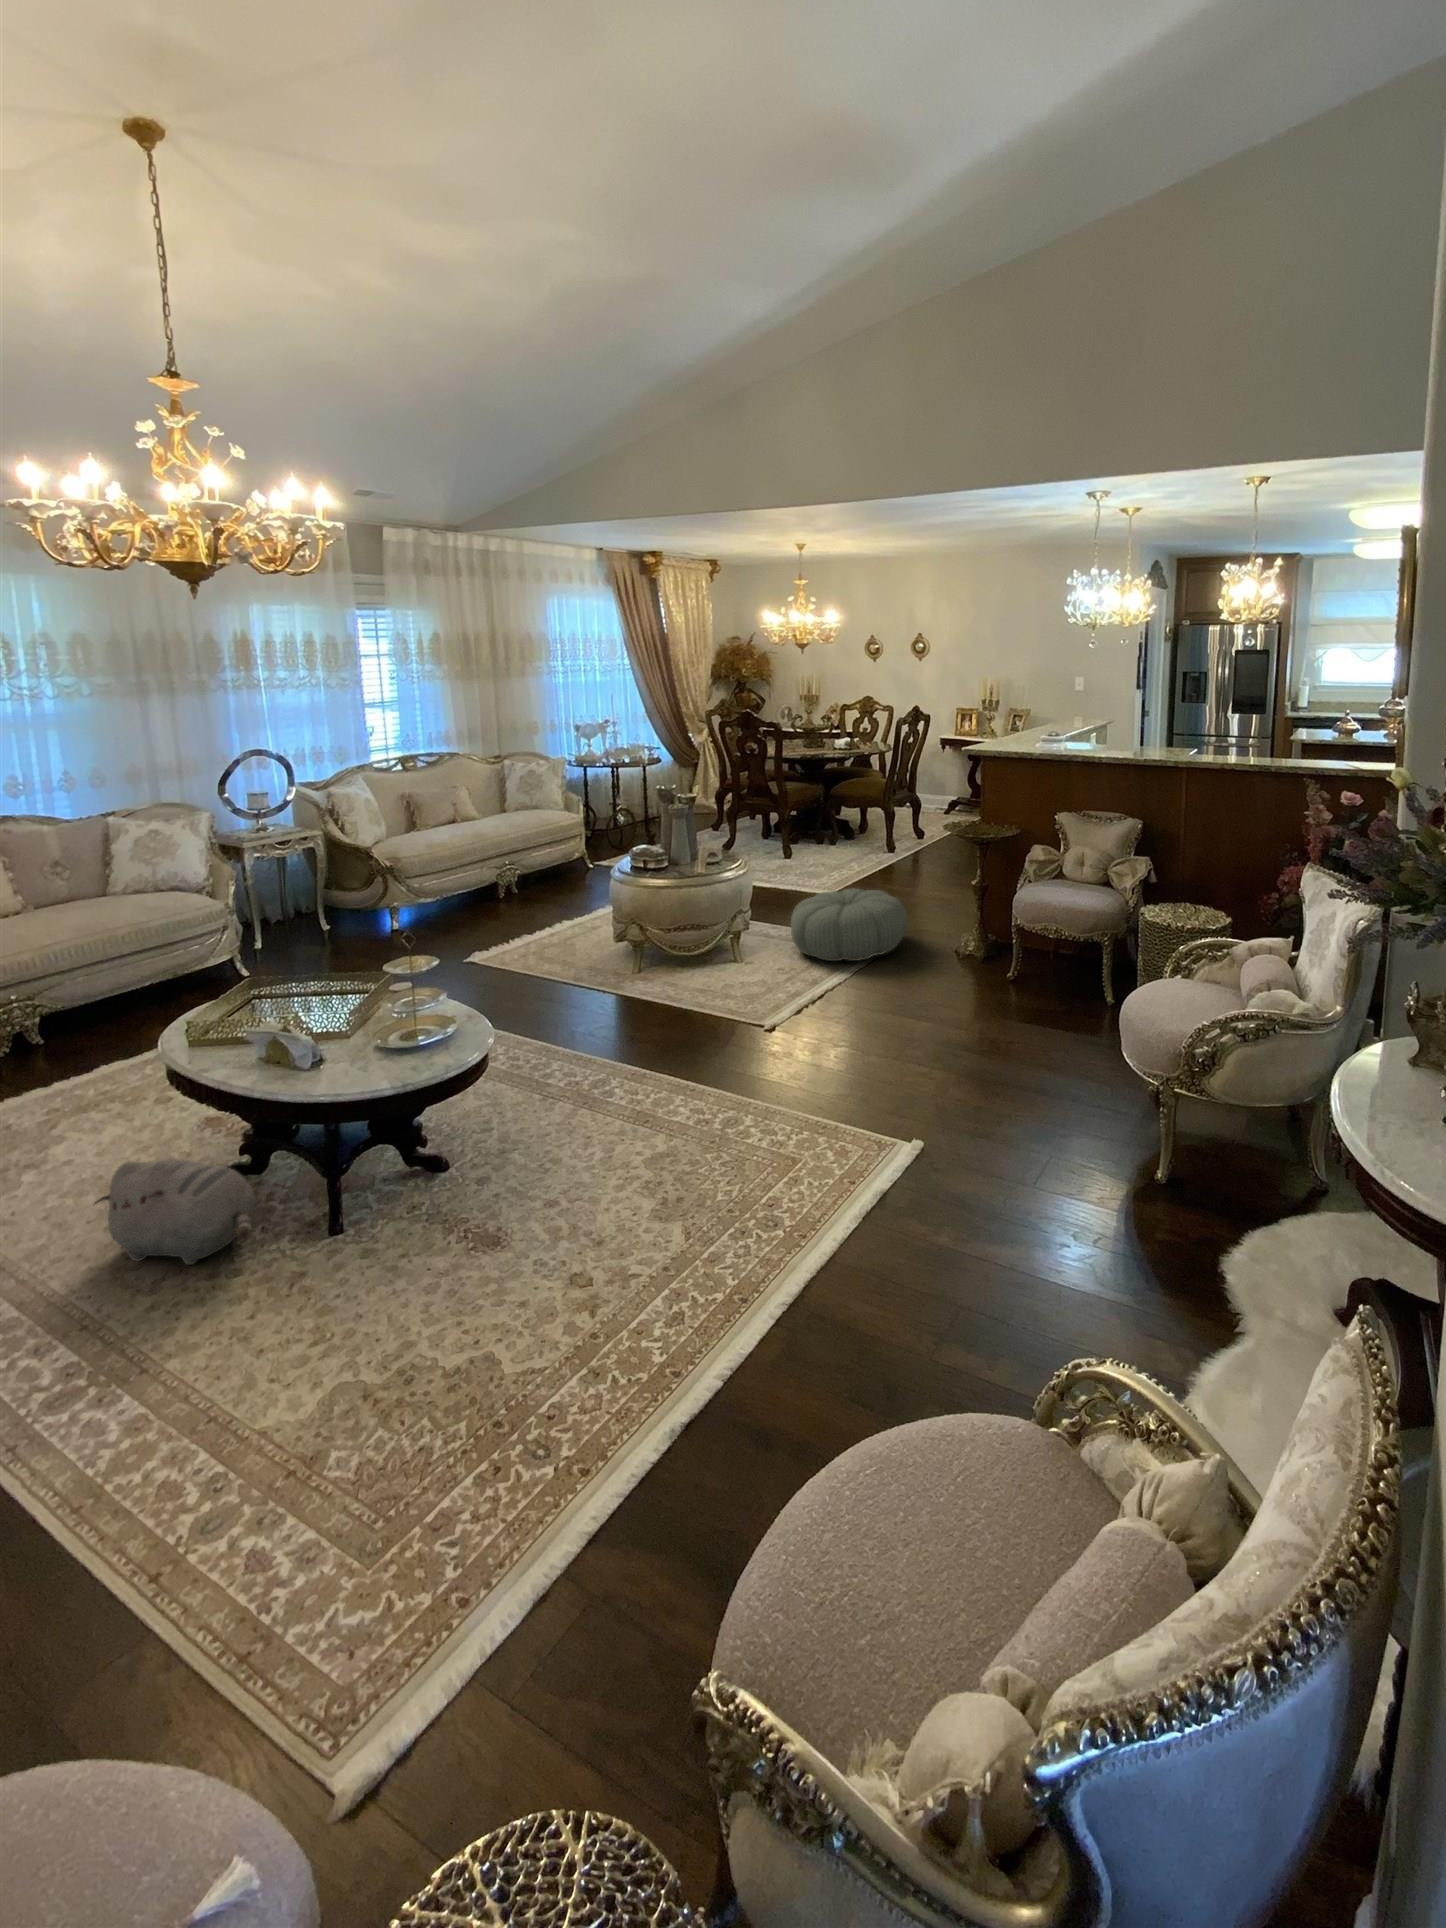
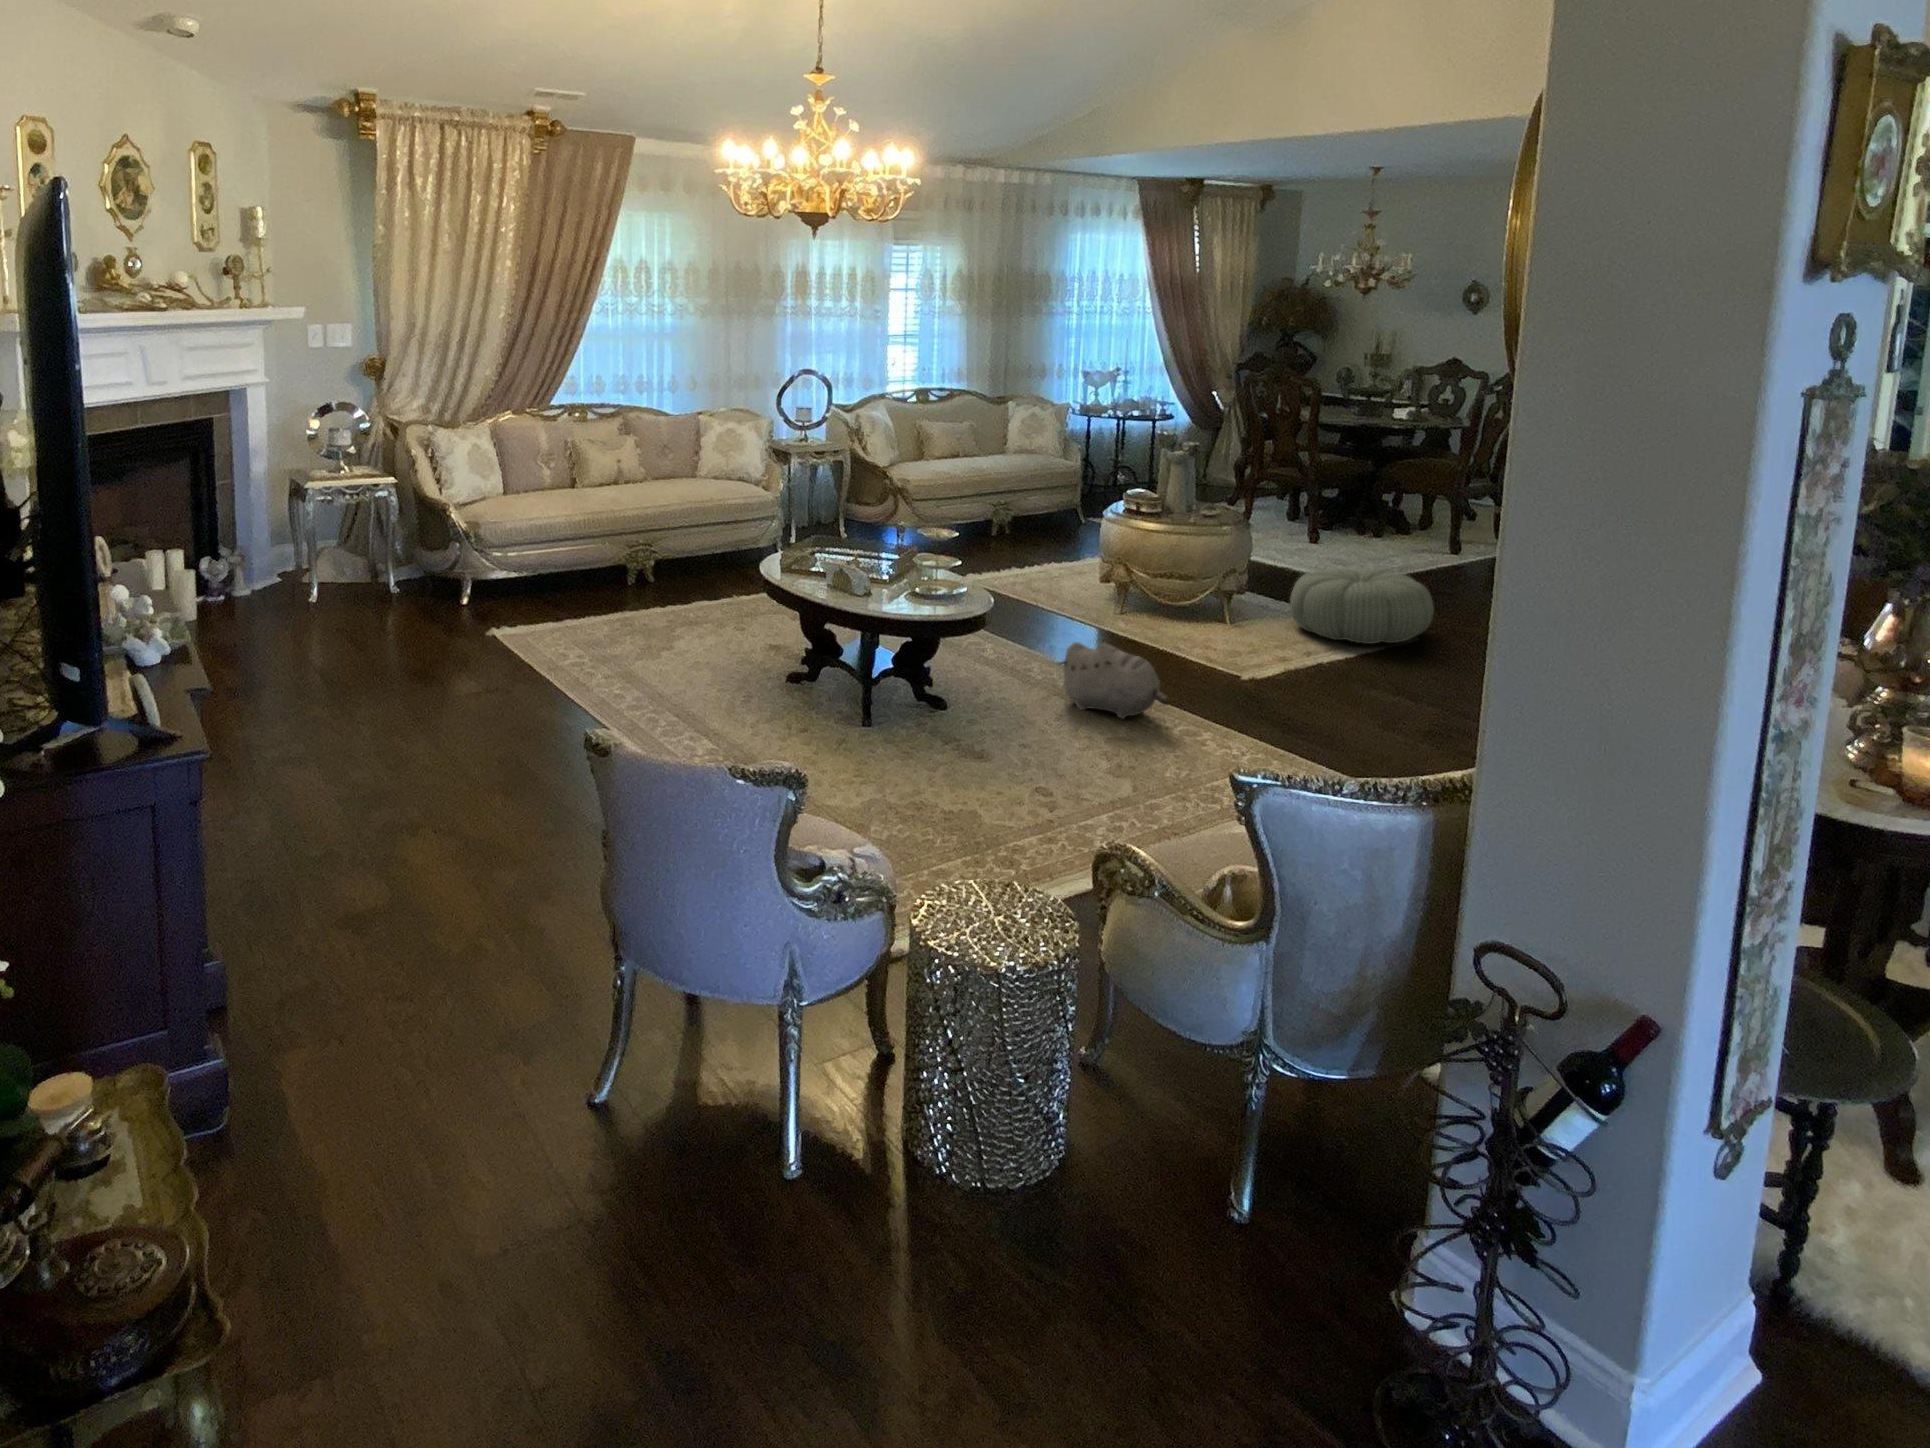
plush toy: present [94,1159,258,1265] -> present [1060,642,1169,719]

